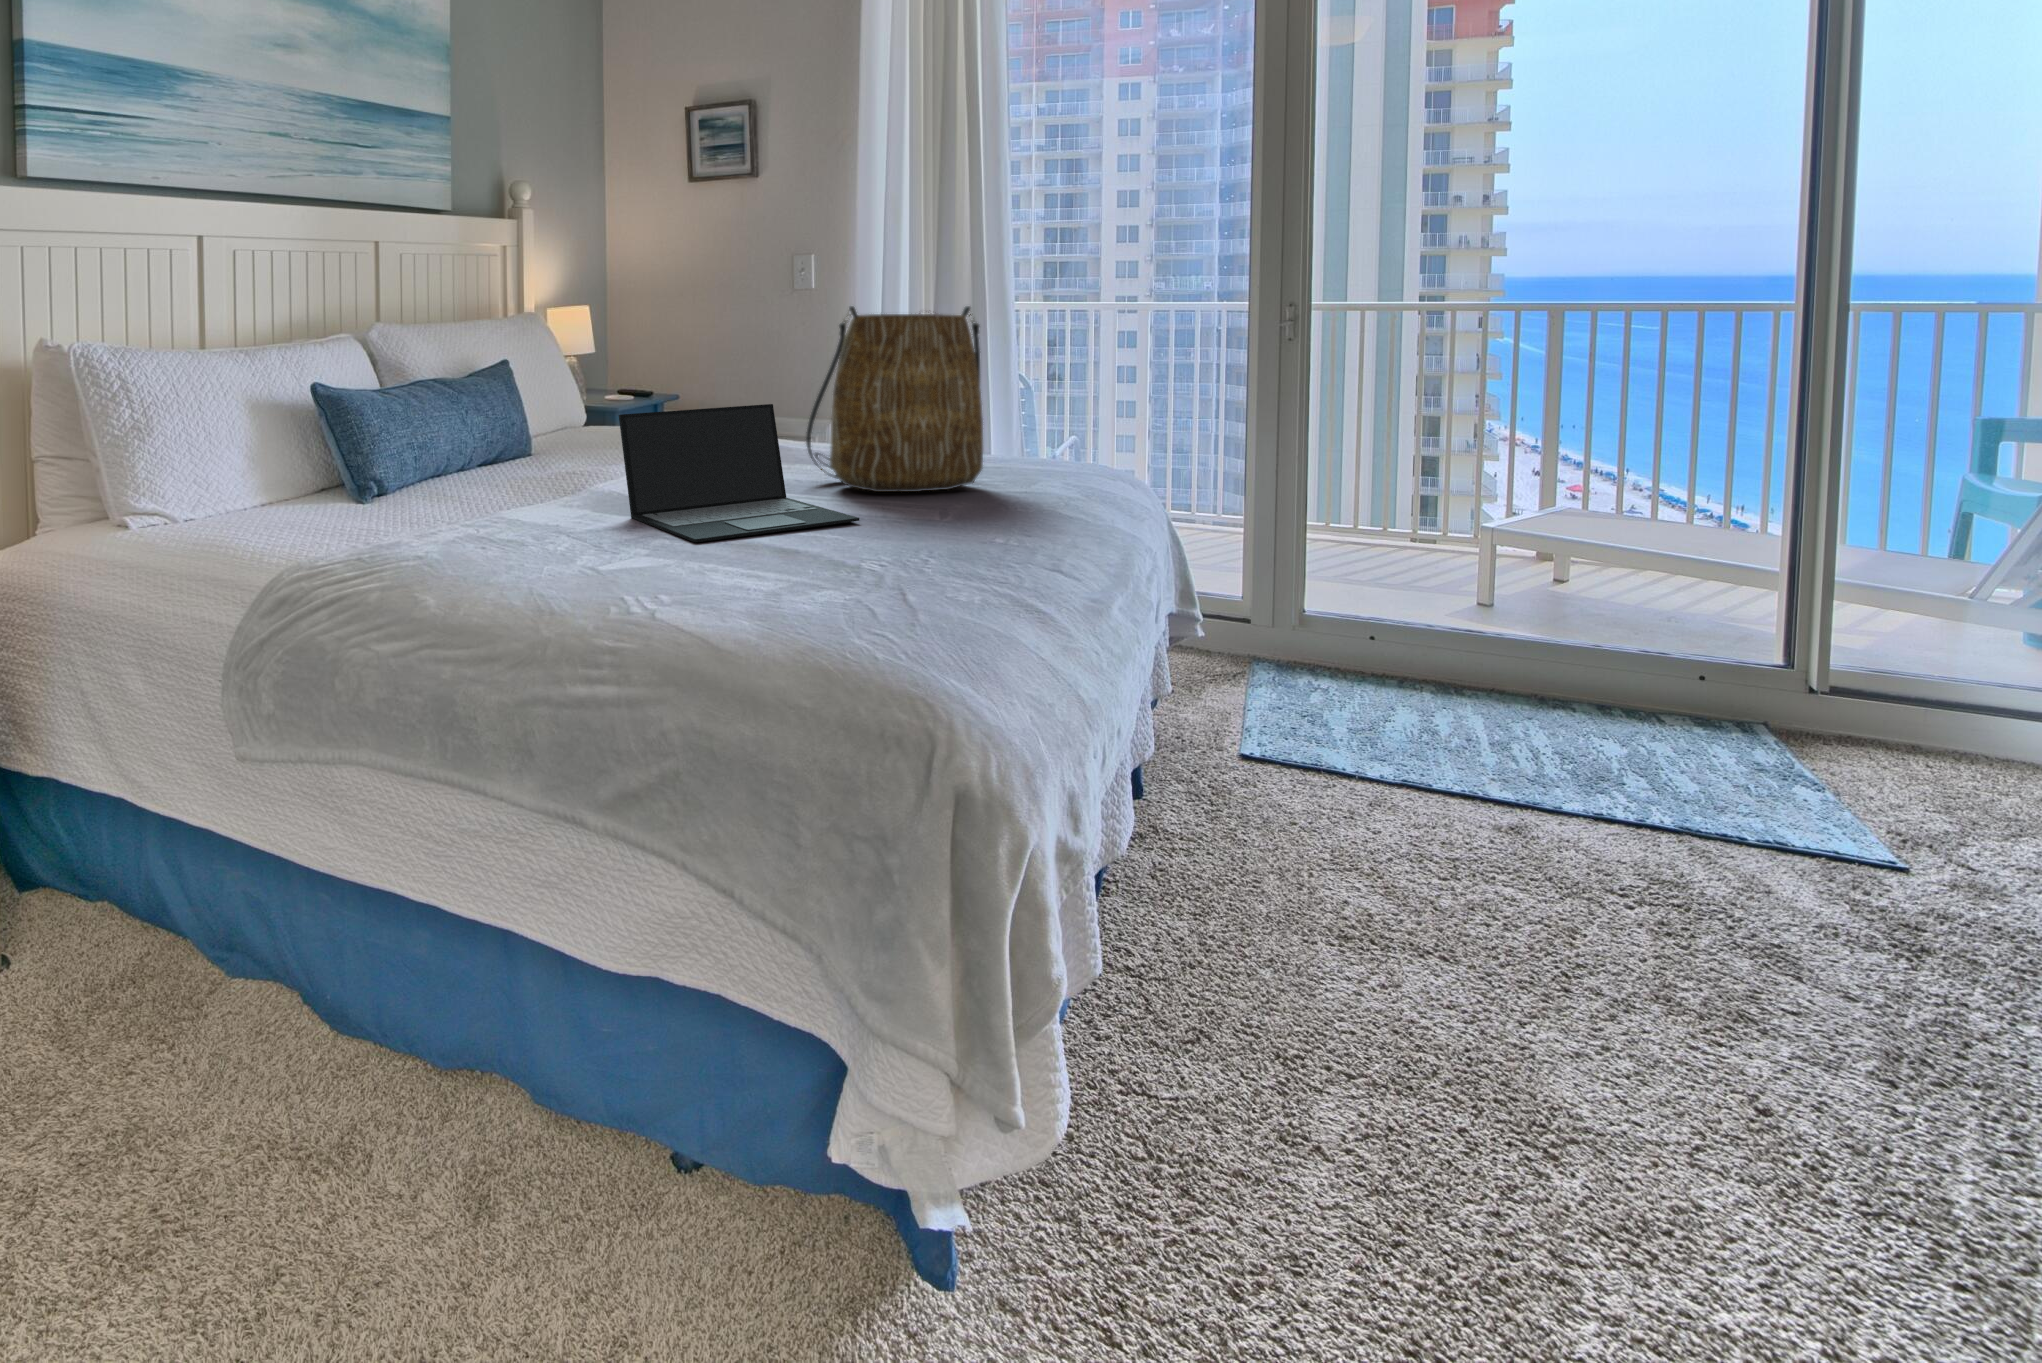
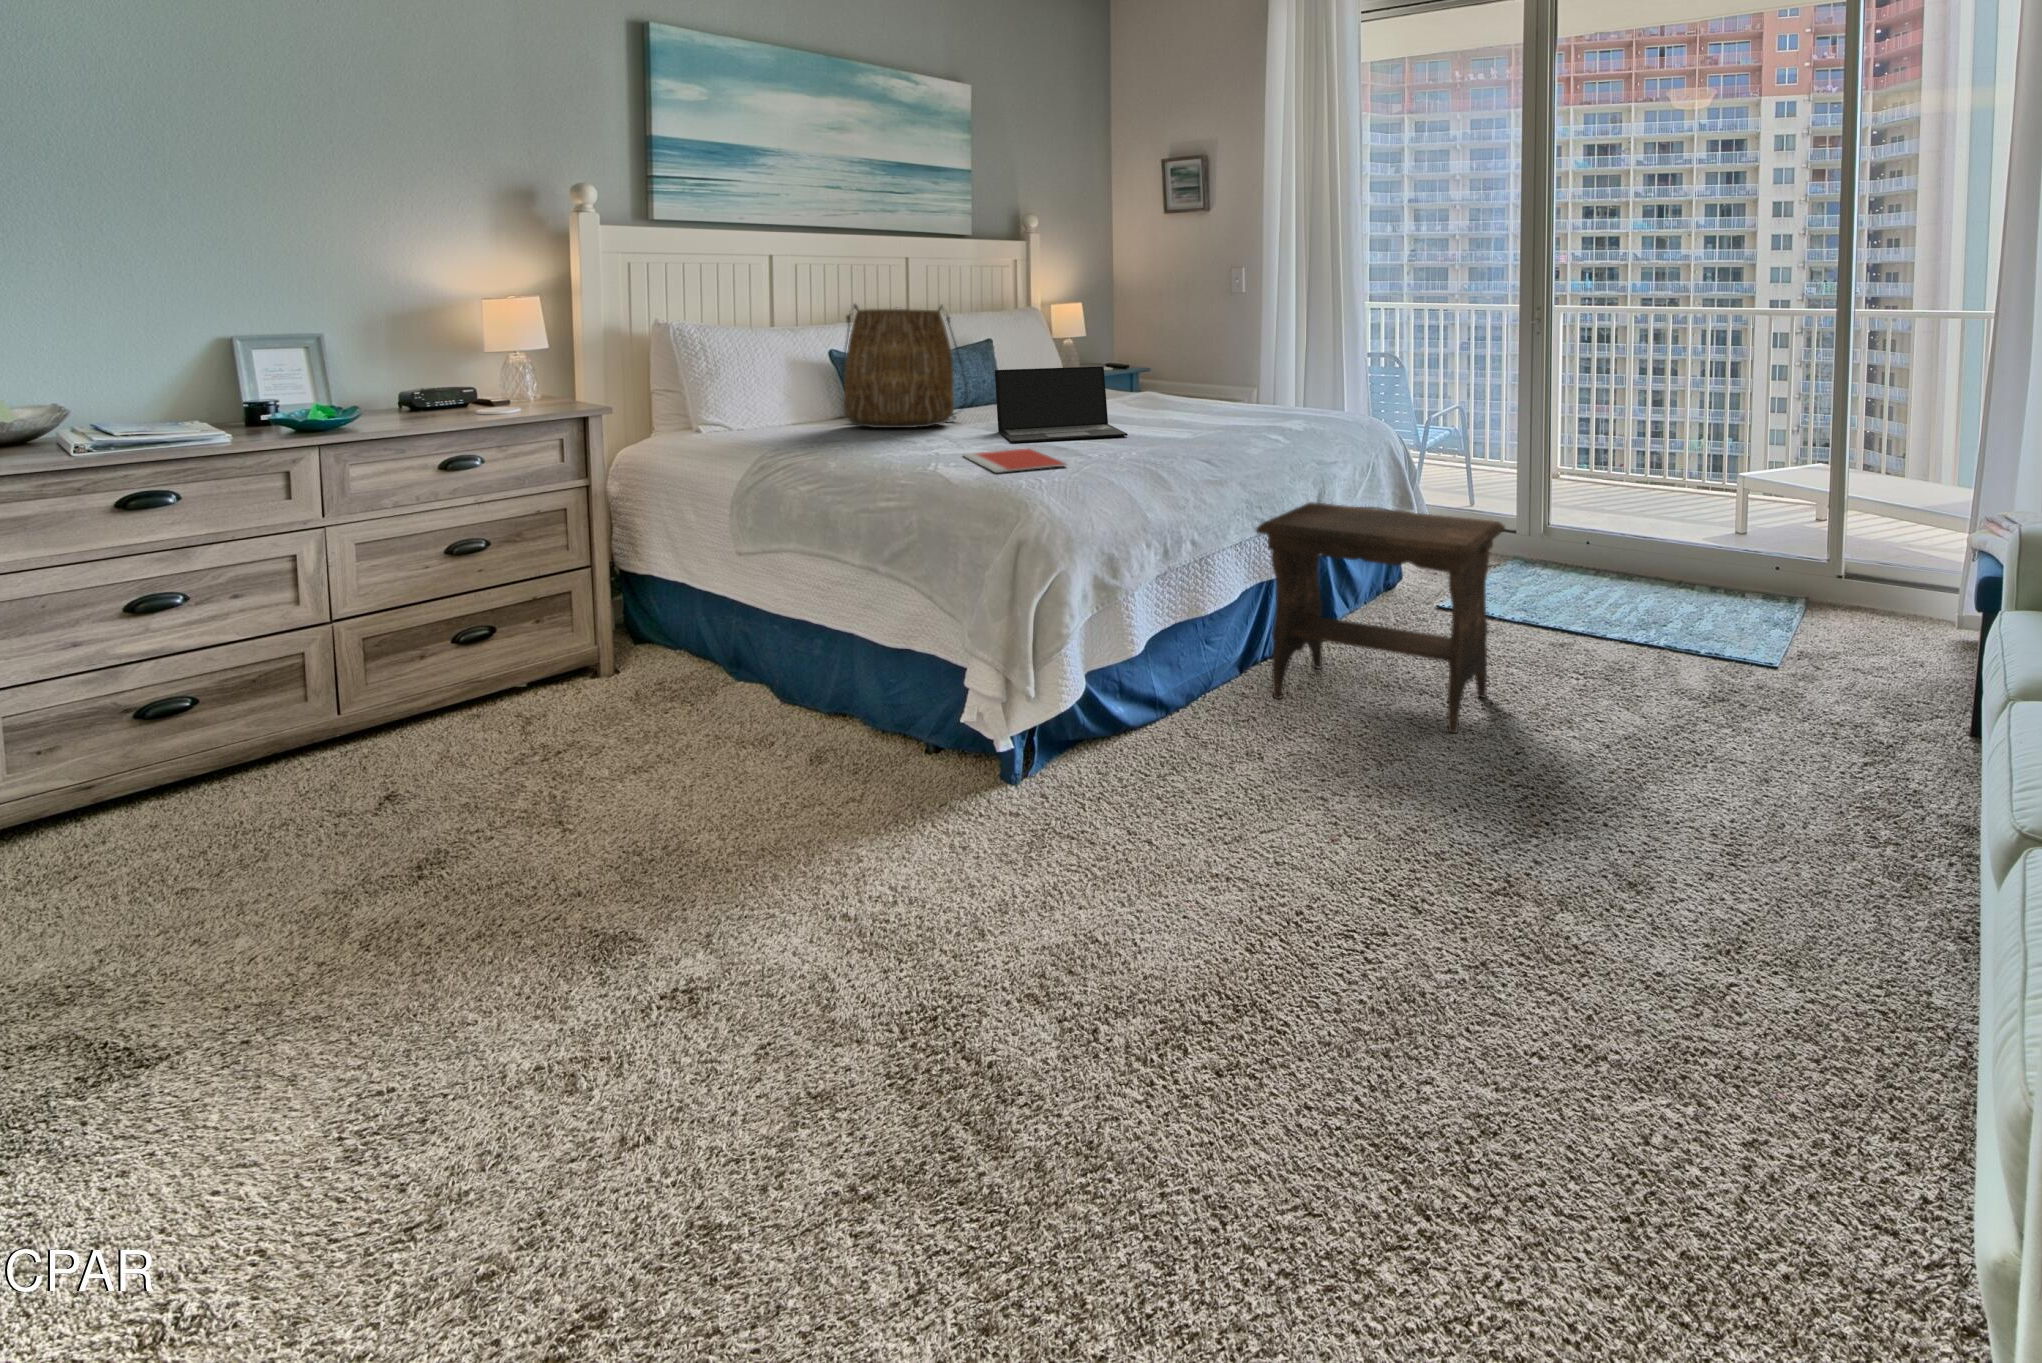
tote bag: present [806,306,983,492] -> present [842,304,967,428]
notebook: none [662,557,897,625] -> present [964,449,1067,473]
footstool: none [1191,632,1710,1086] -> present [1256,502,1505,733]

